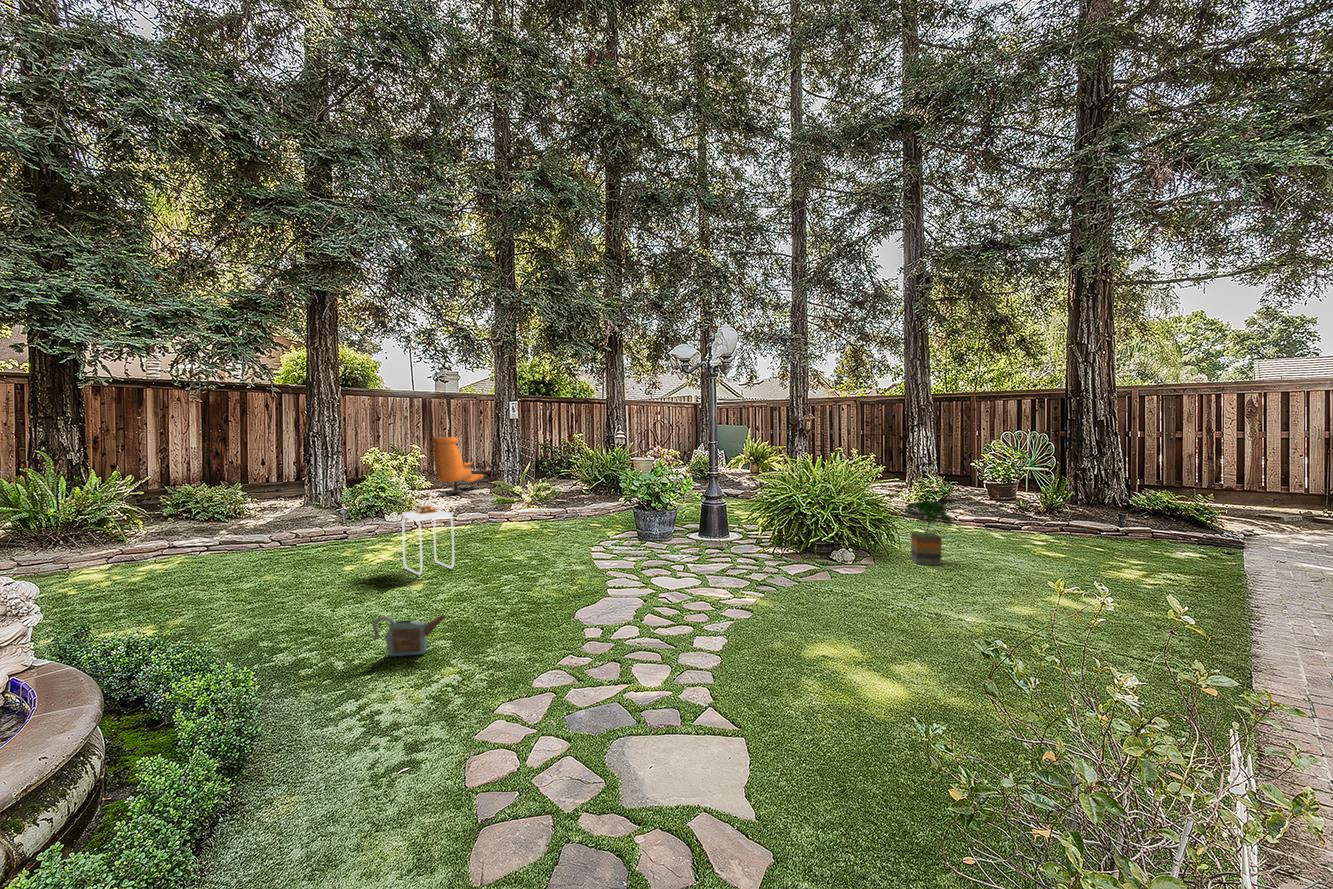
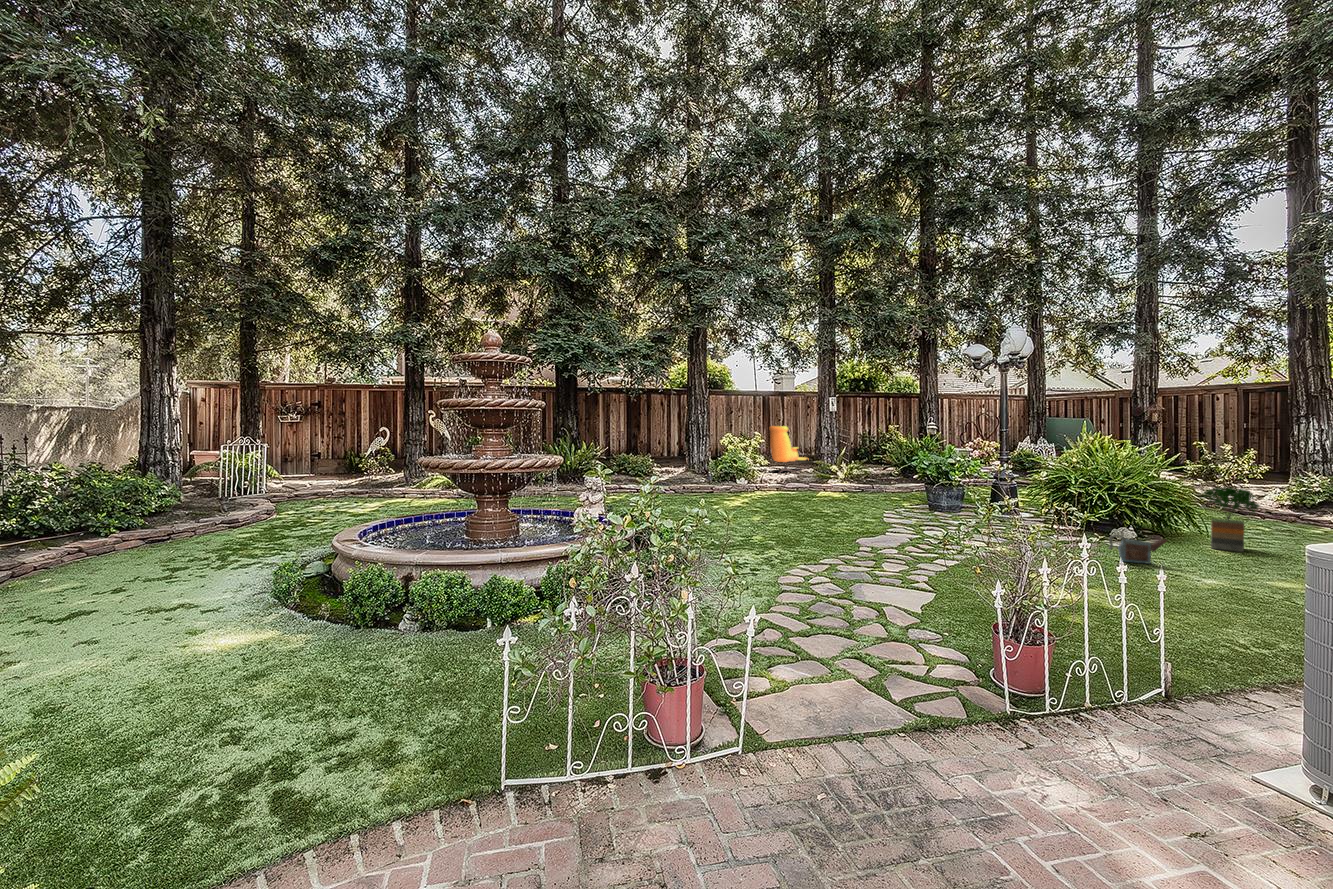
side table: present [402,505,454,574] -> none [747,467,779,512]
watering can: present [373,615,446,656] -> present [1108,534,1168,563]

